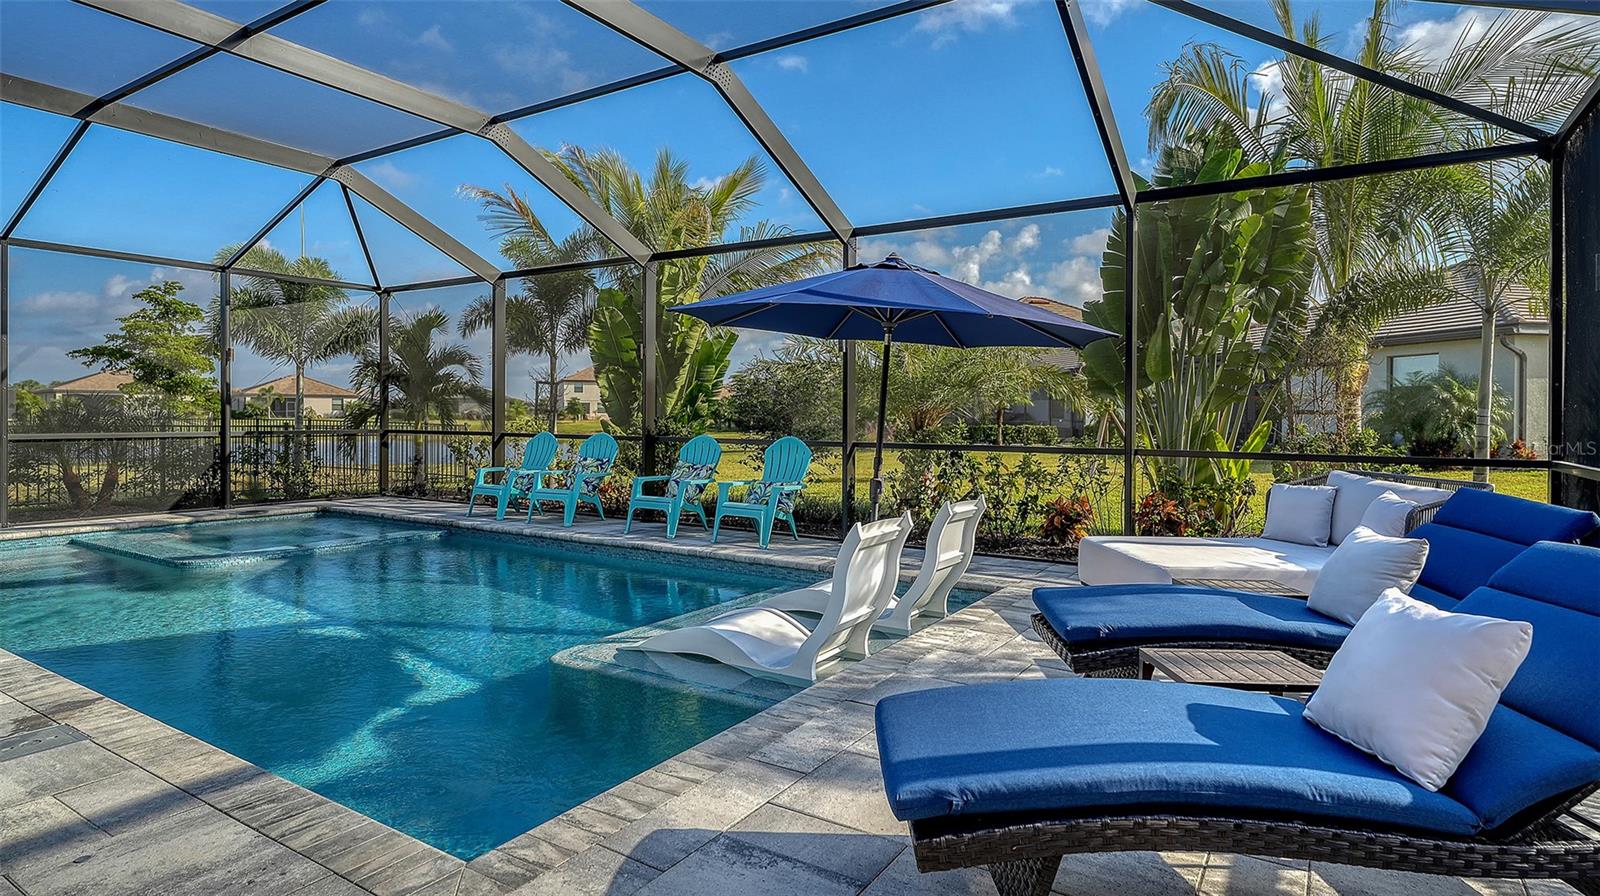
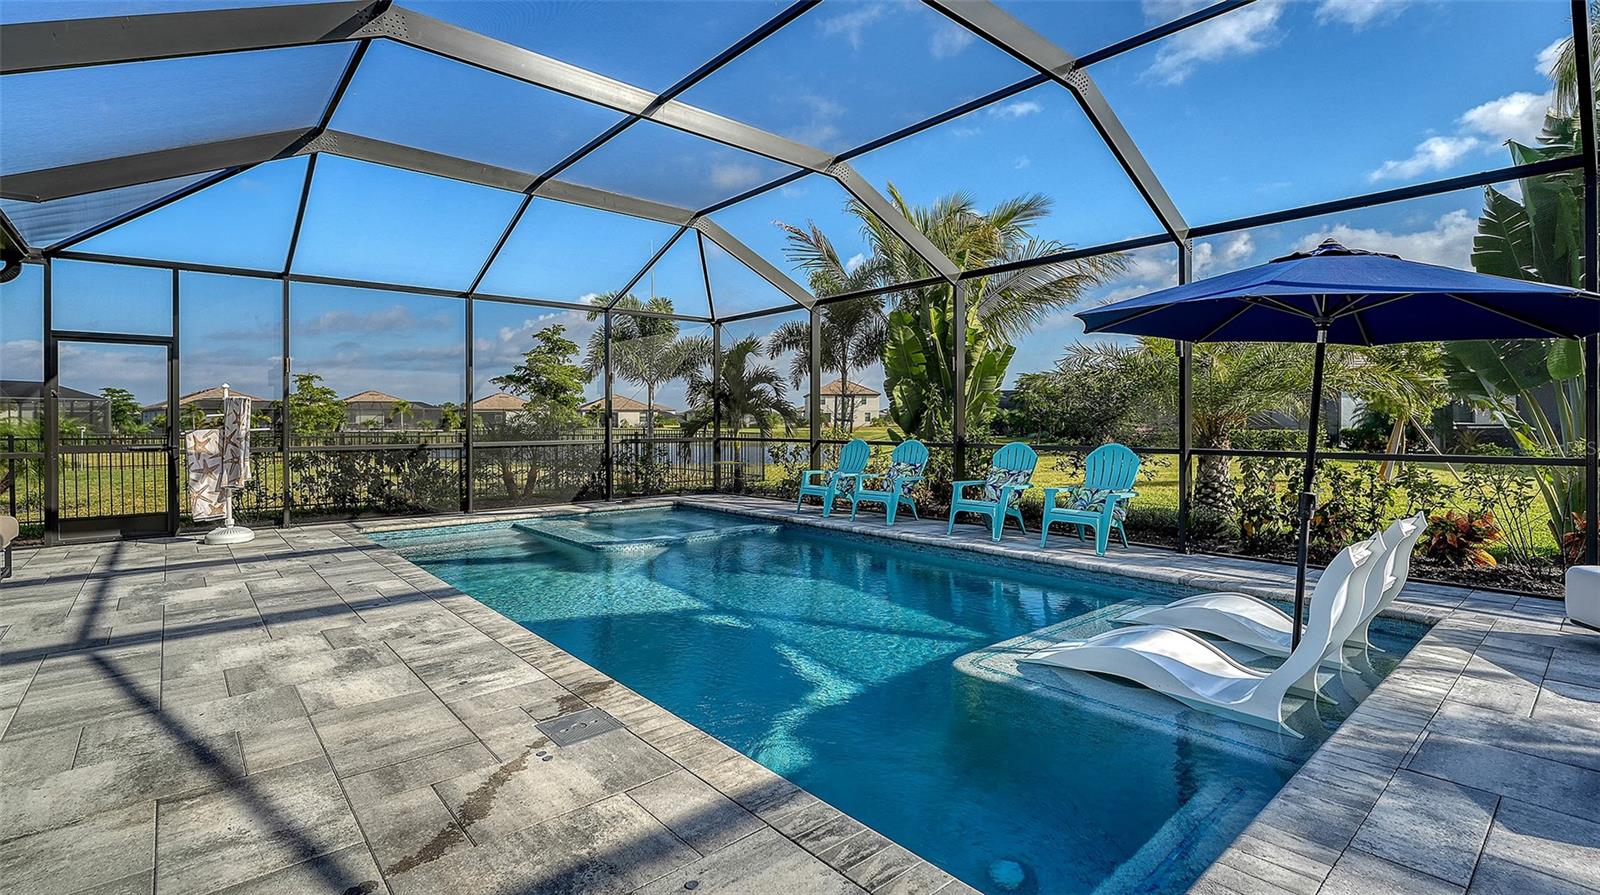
side table: none [377,462,424,503] -> present [713,461,747,494]

